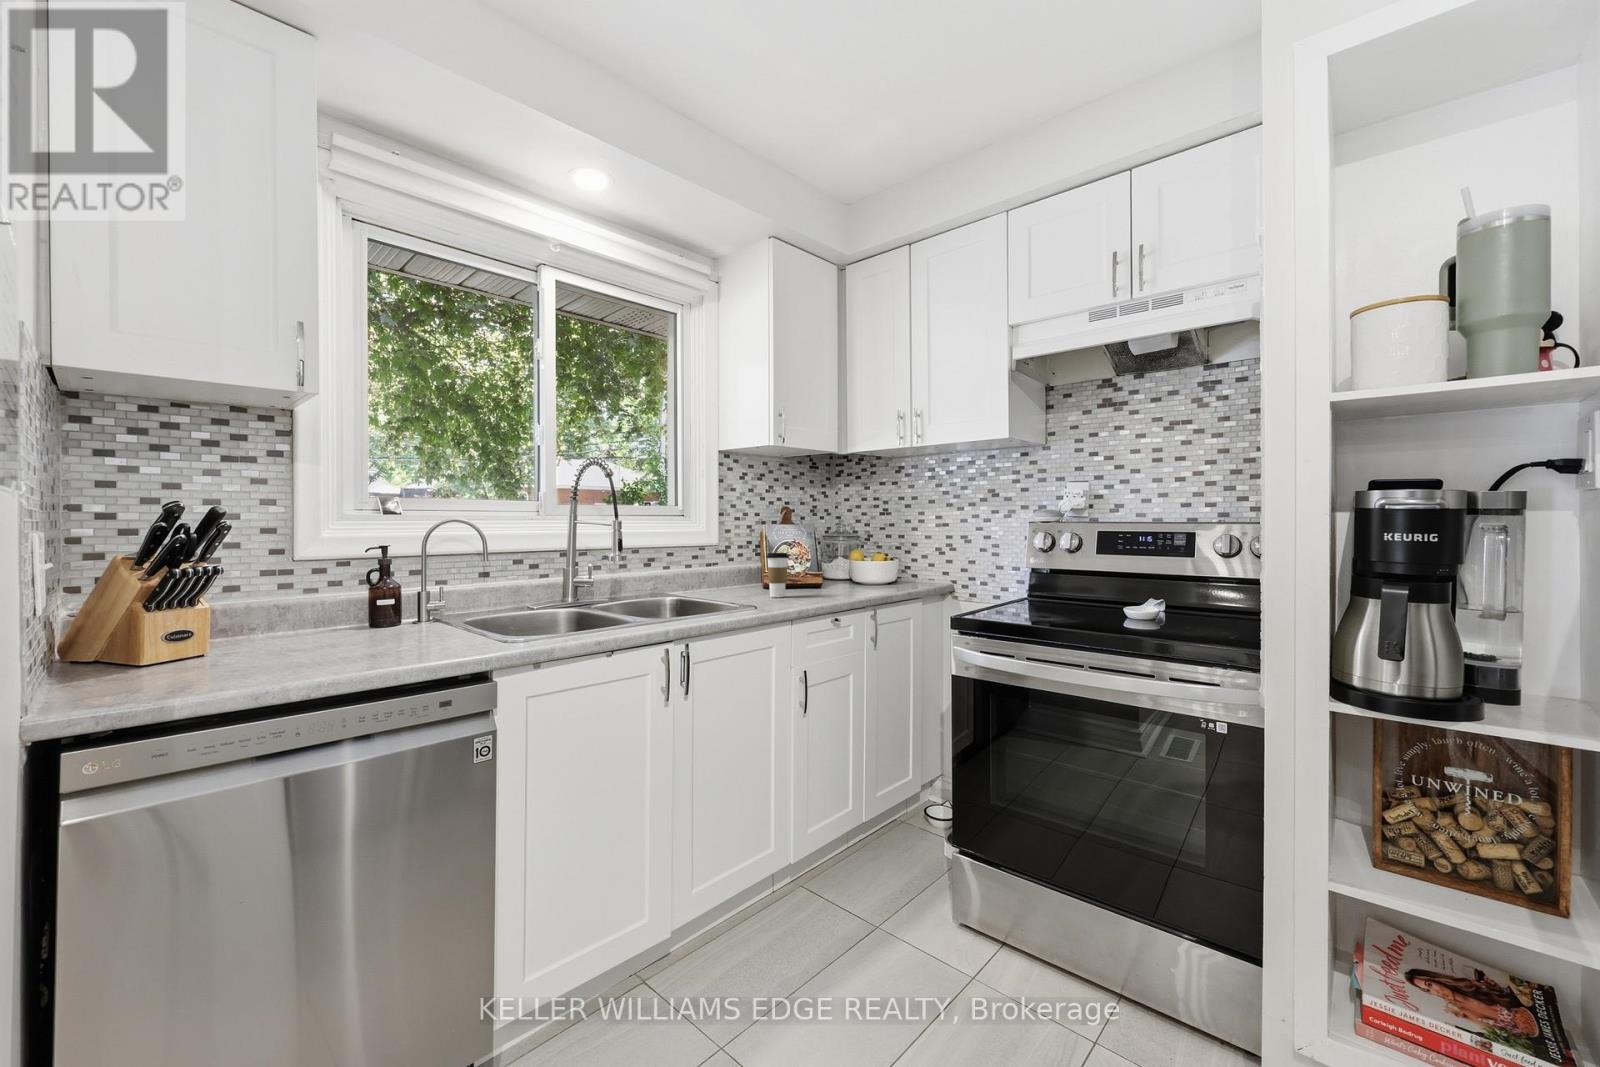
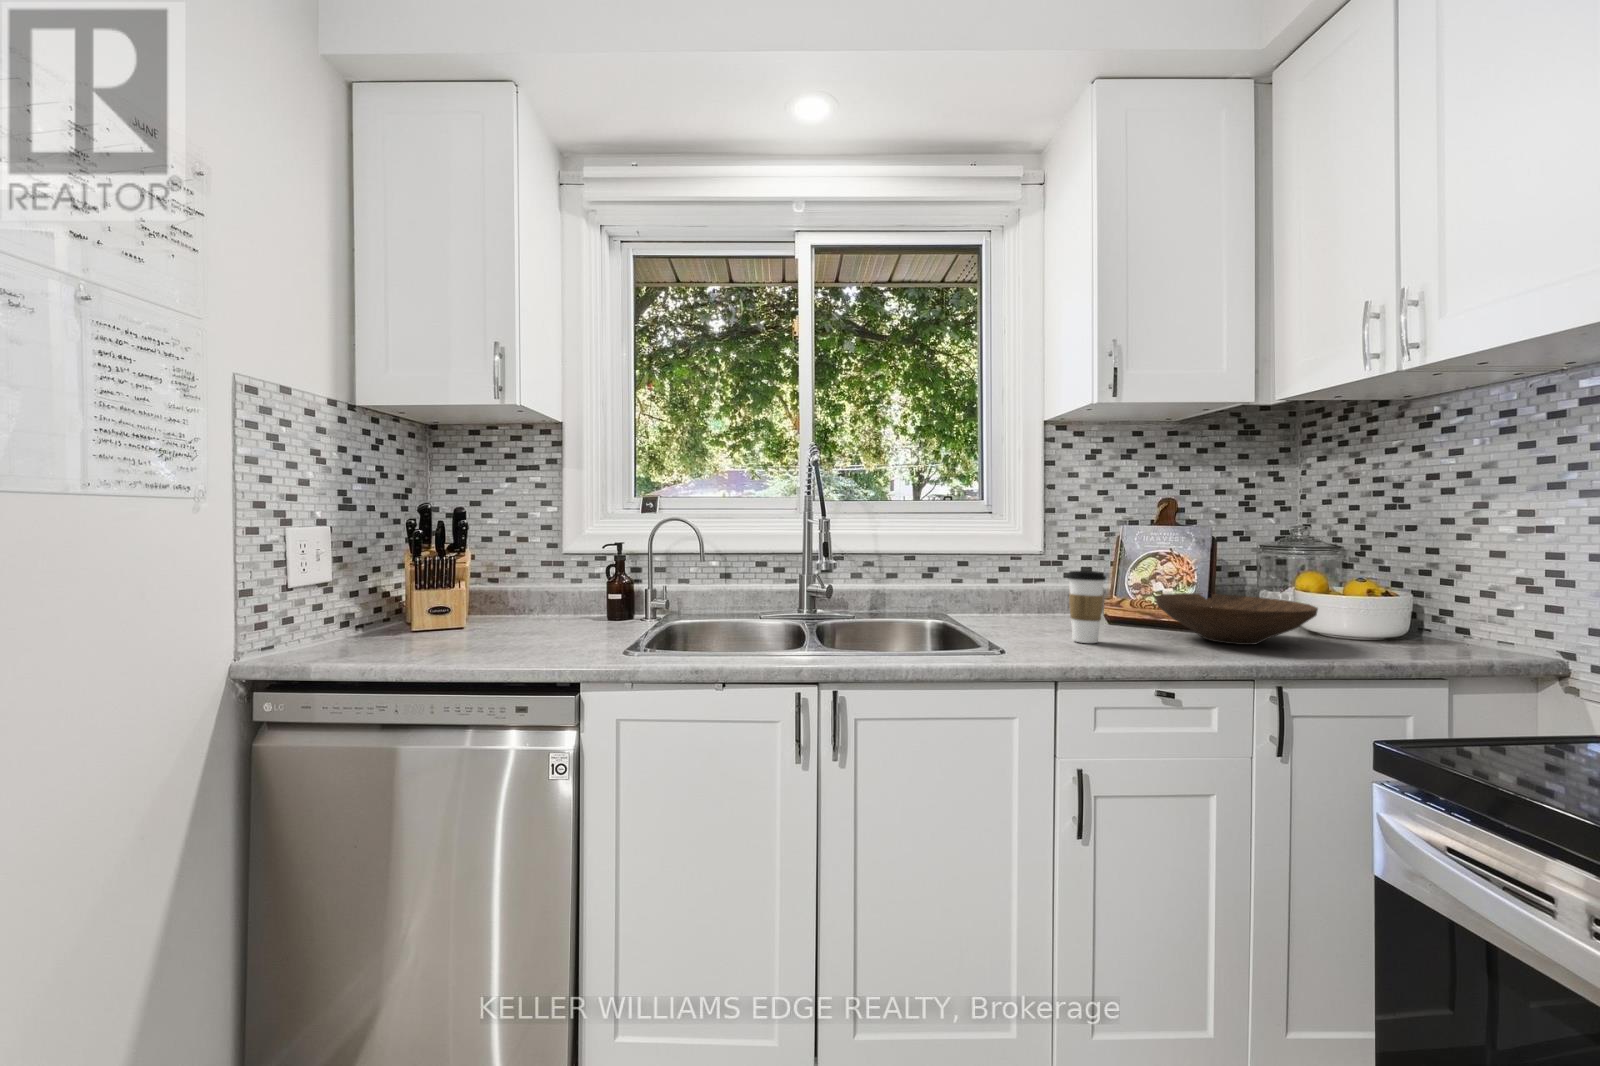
wooden bowl: none [801,565,876,590] -> present [1155,593,1318,645]

